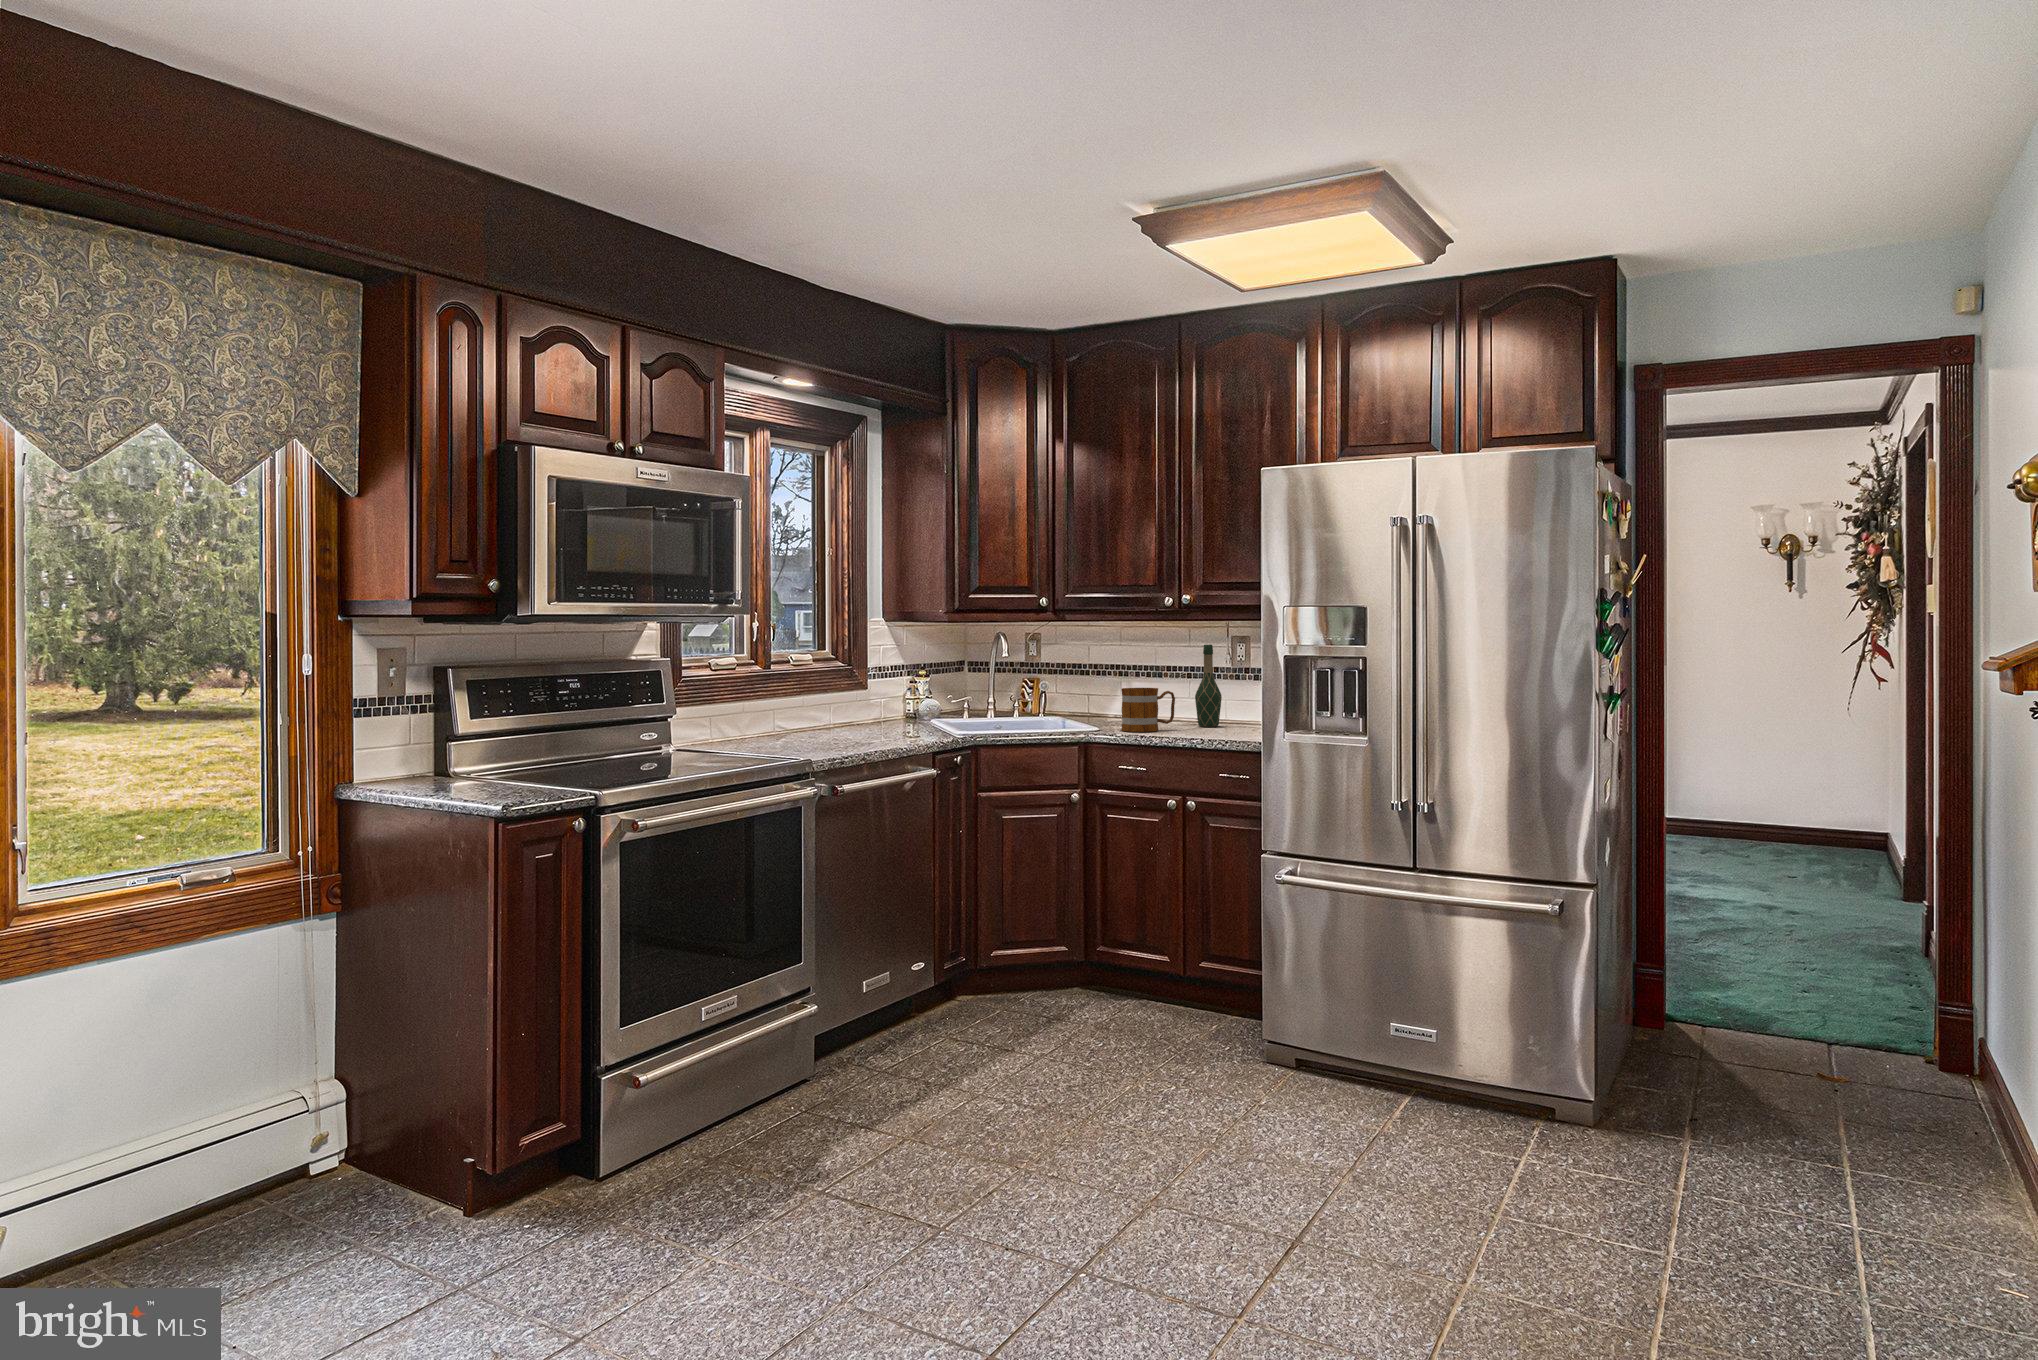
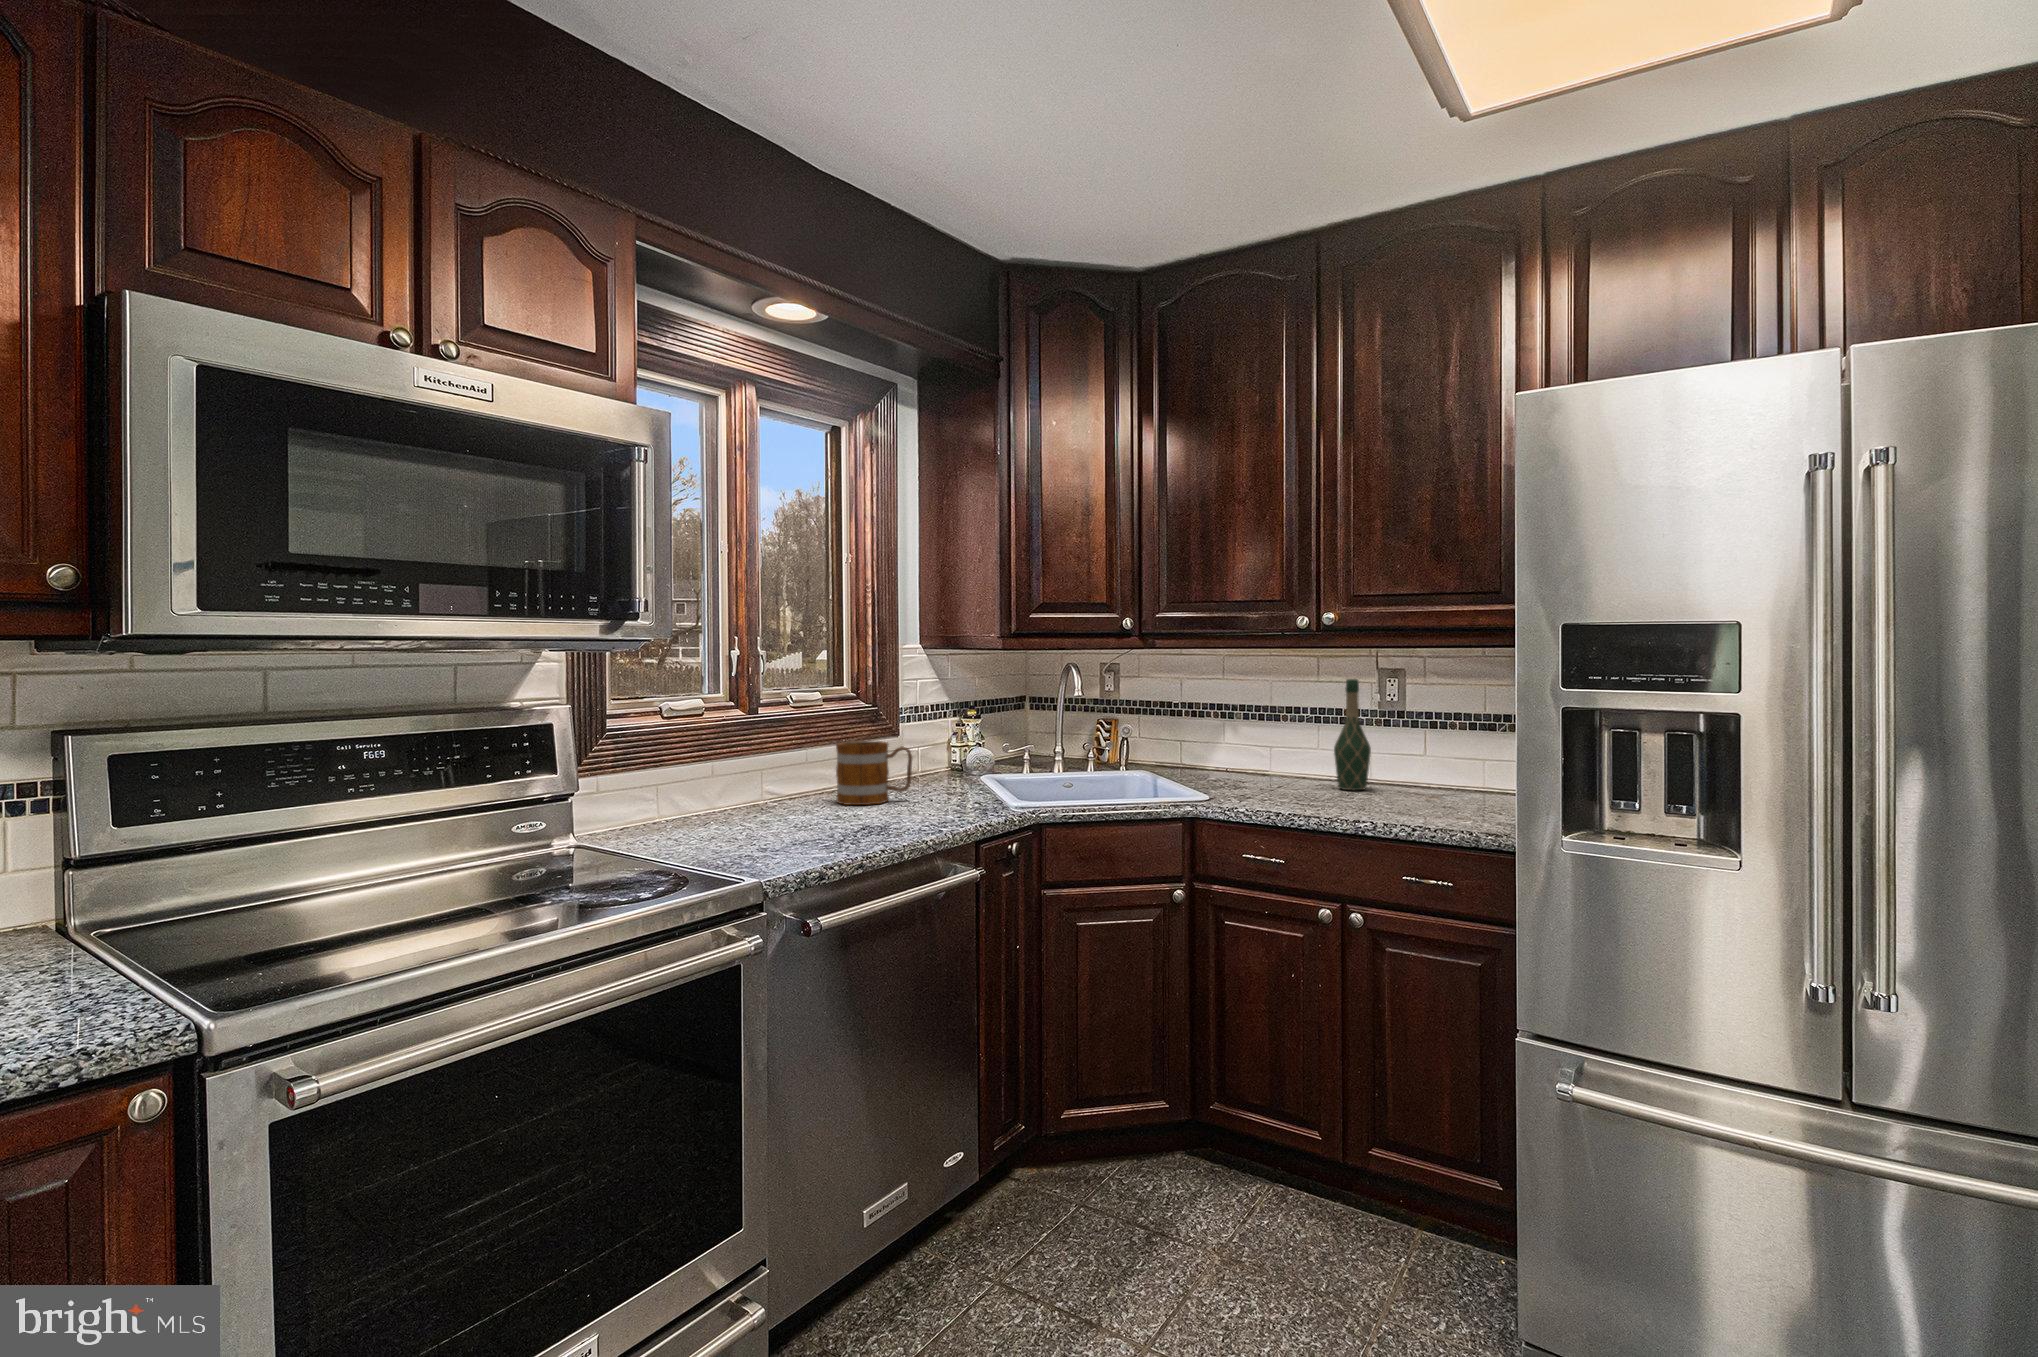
mug: present [1121,688,1175,732] -> present [836,741,912,805]

